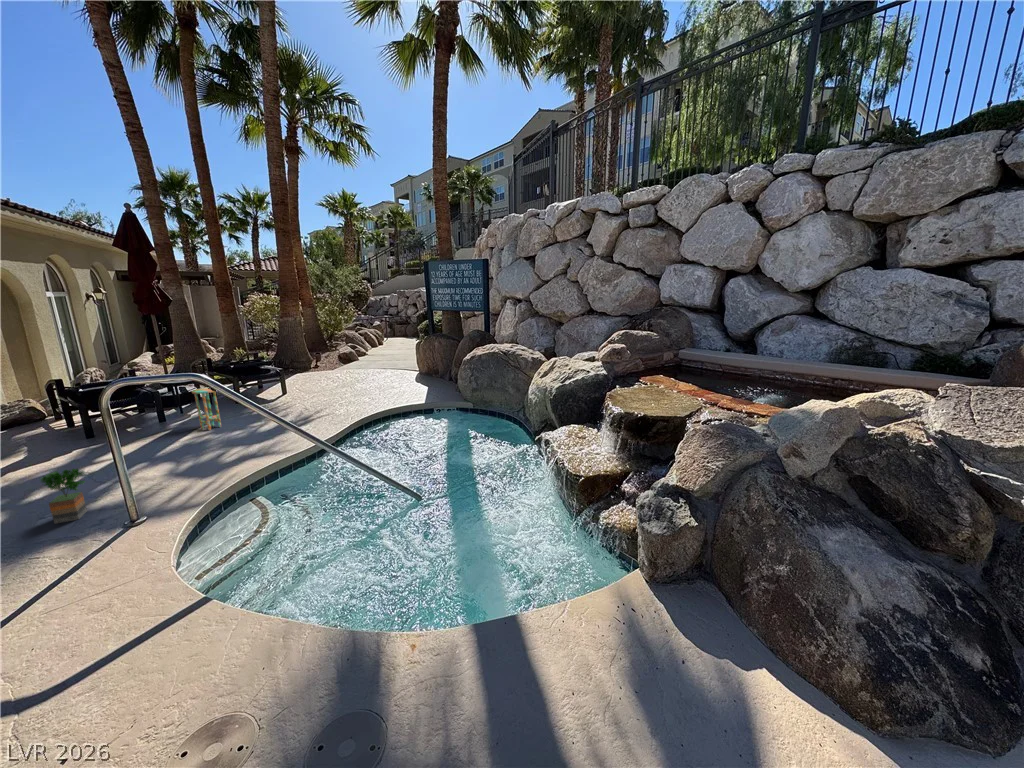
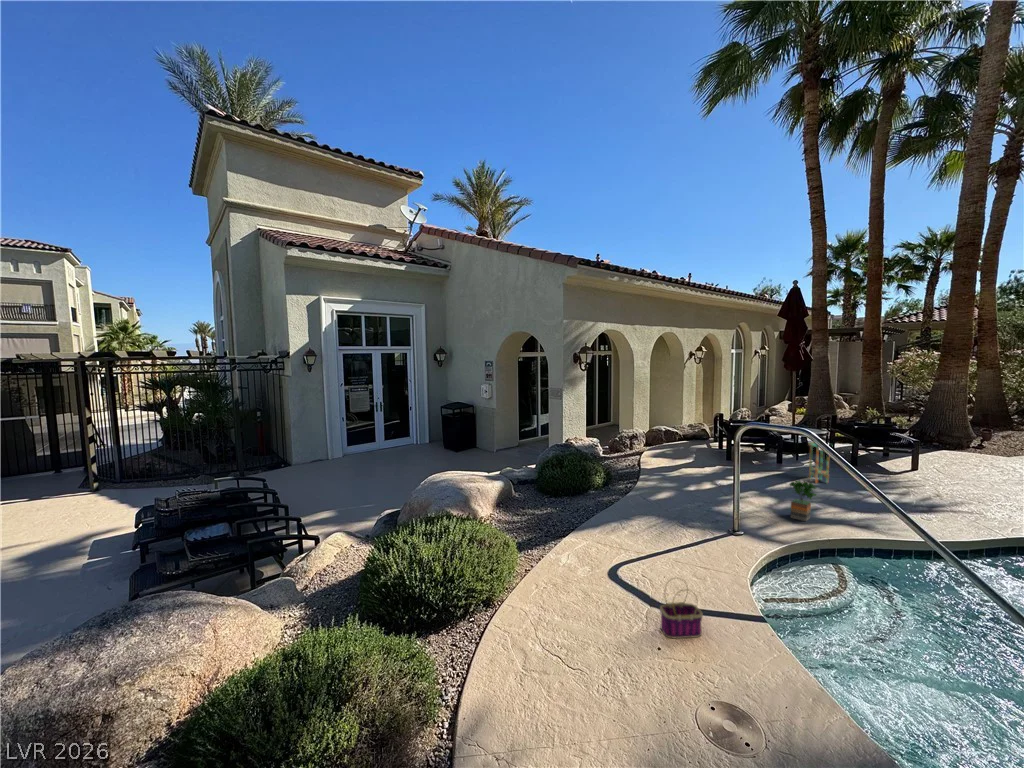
potted tree: present [41,469,87,524] -> present [790,481,816,521]
basket: none [45,635,135,735] -> present [660,580,703,638]

